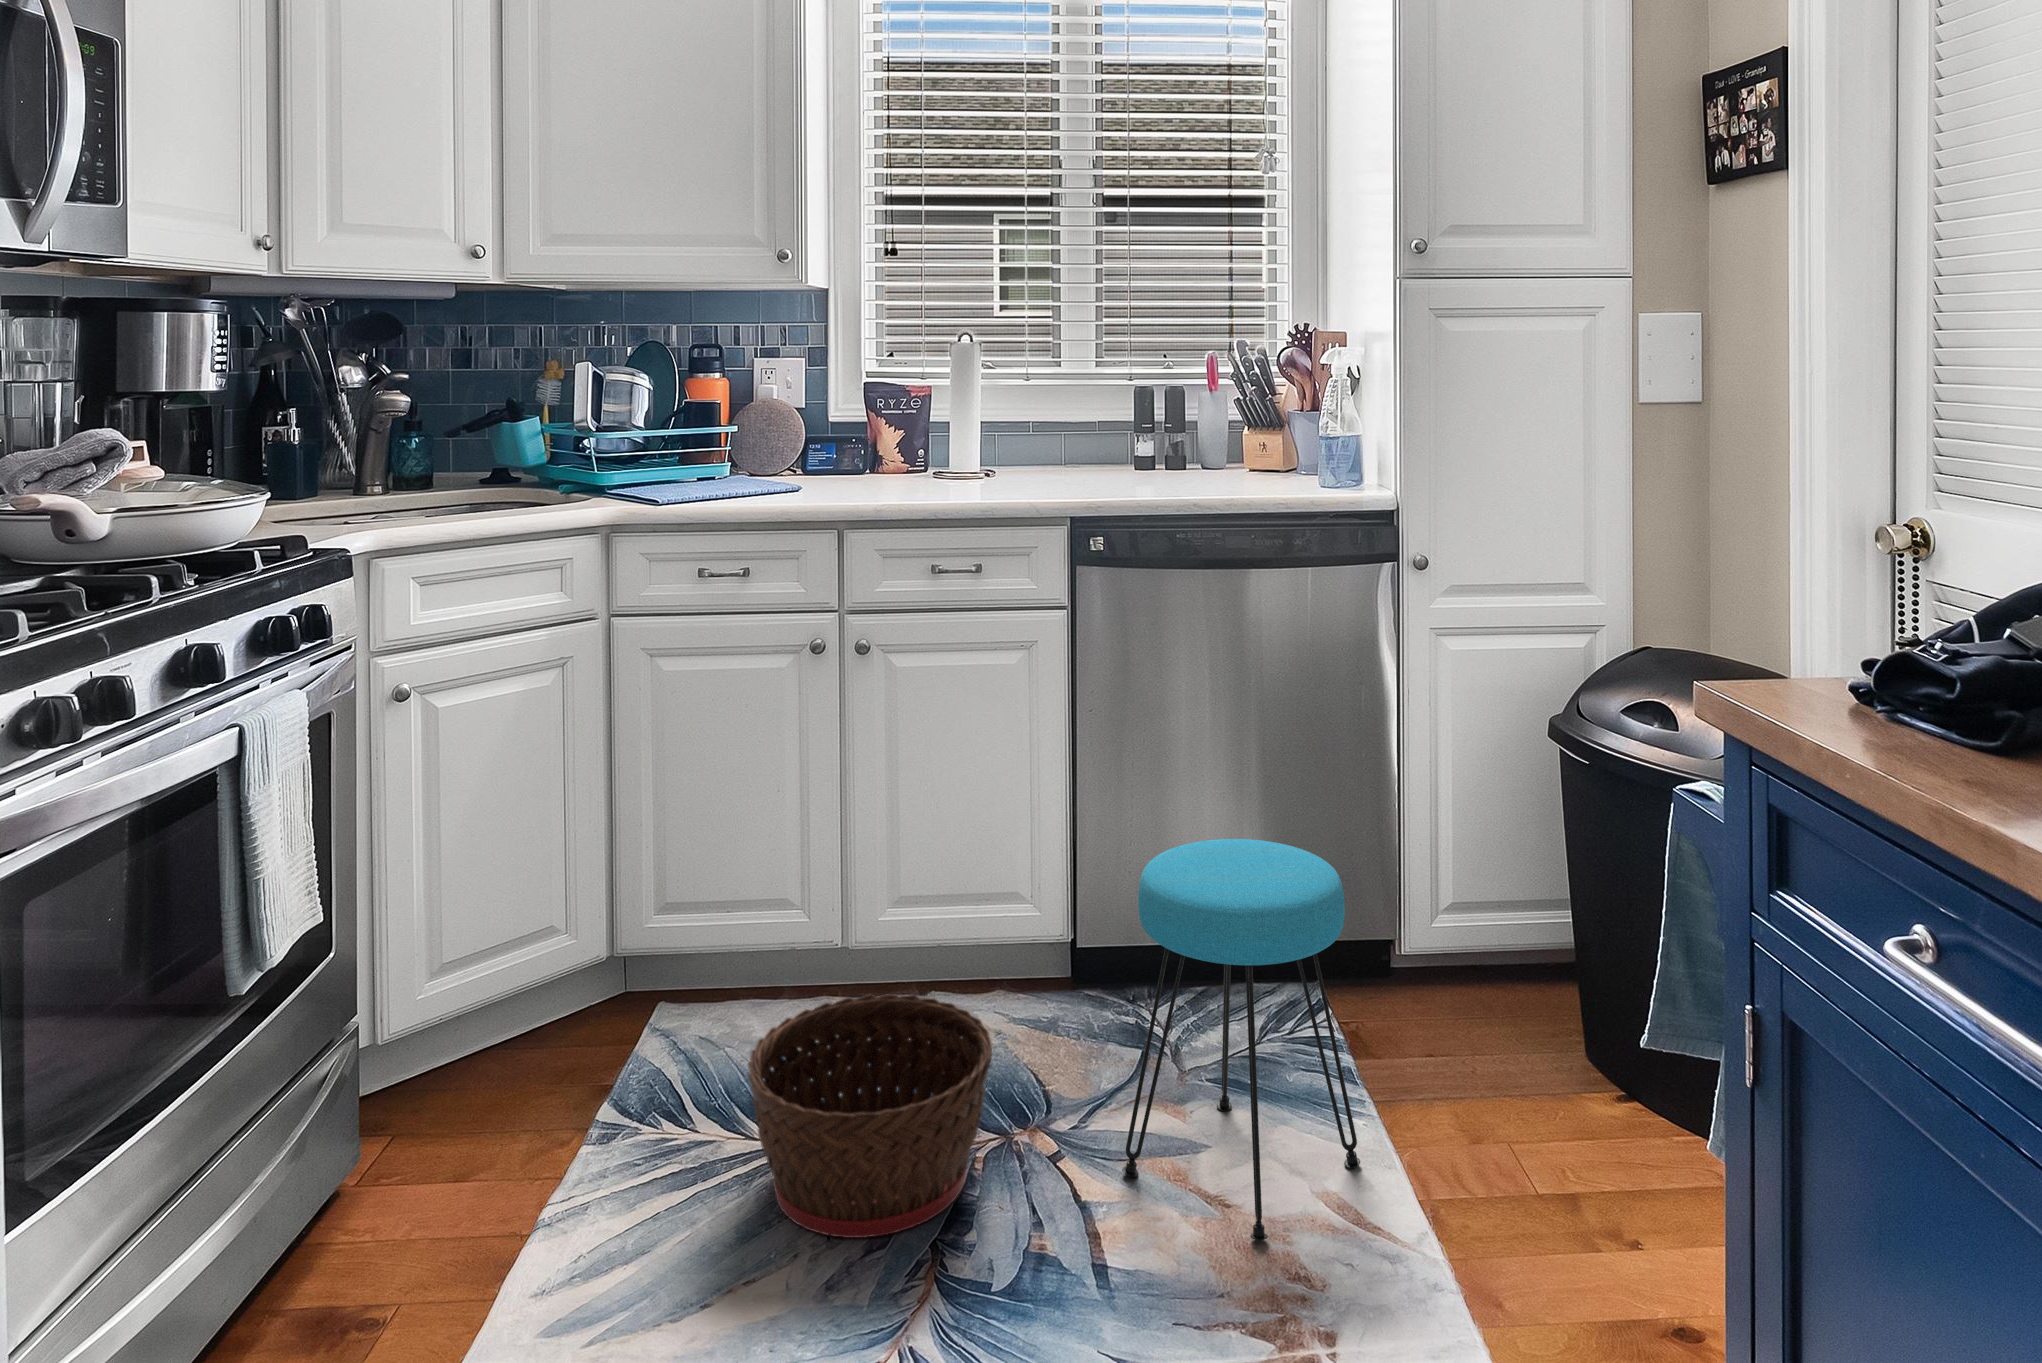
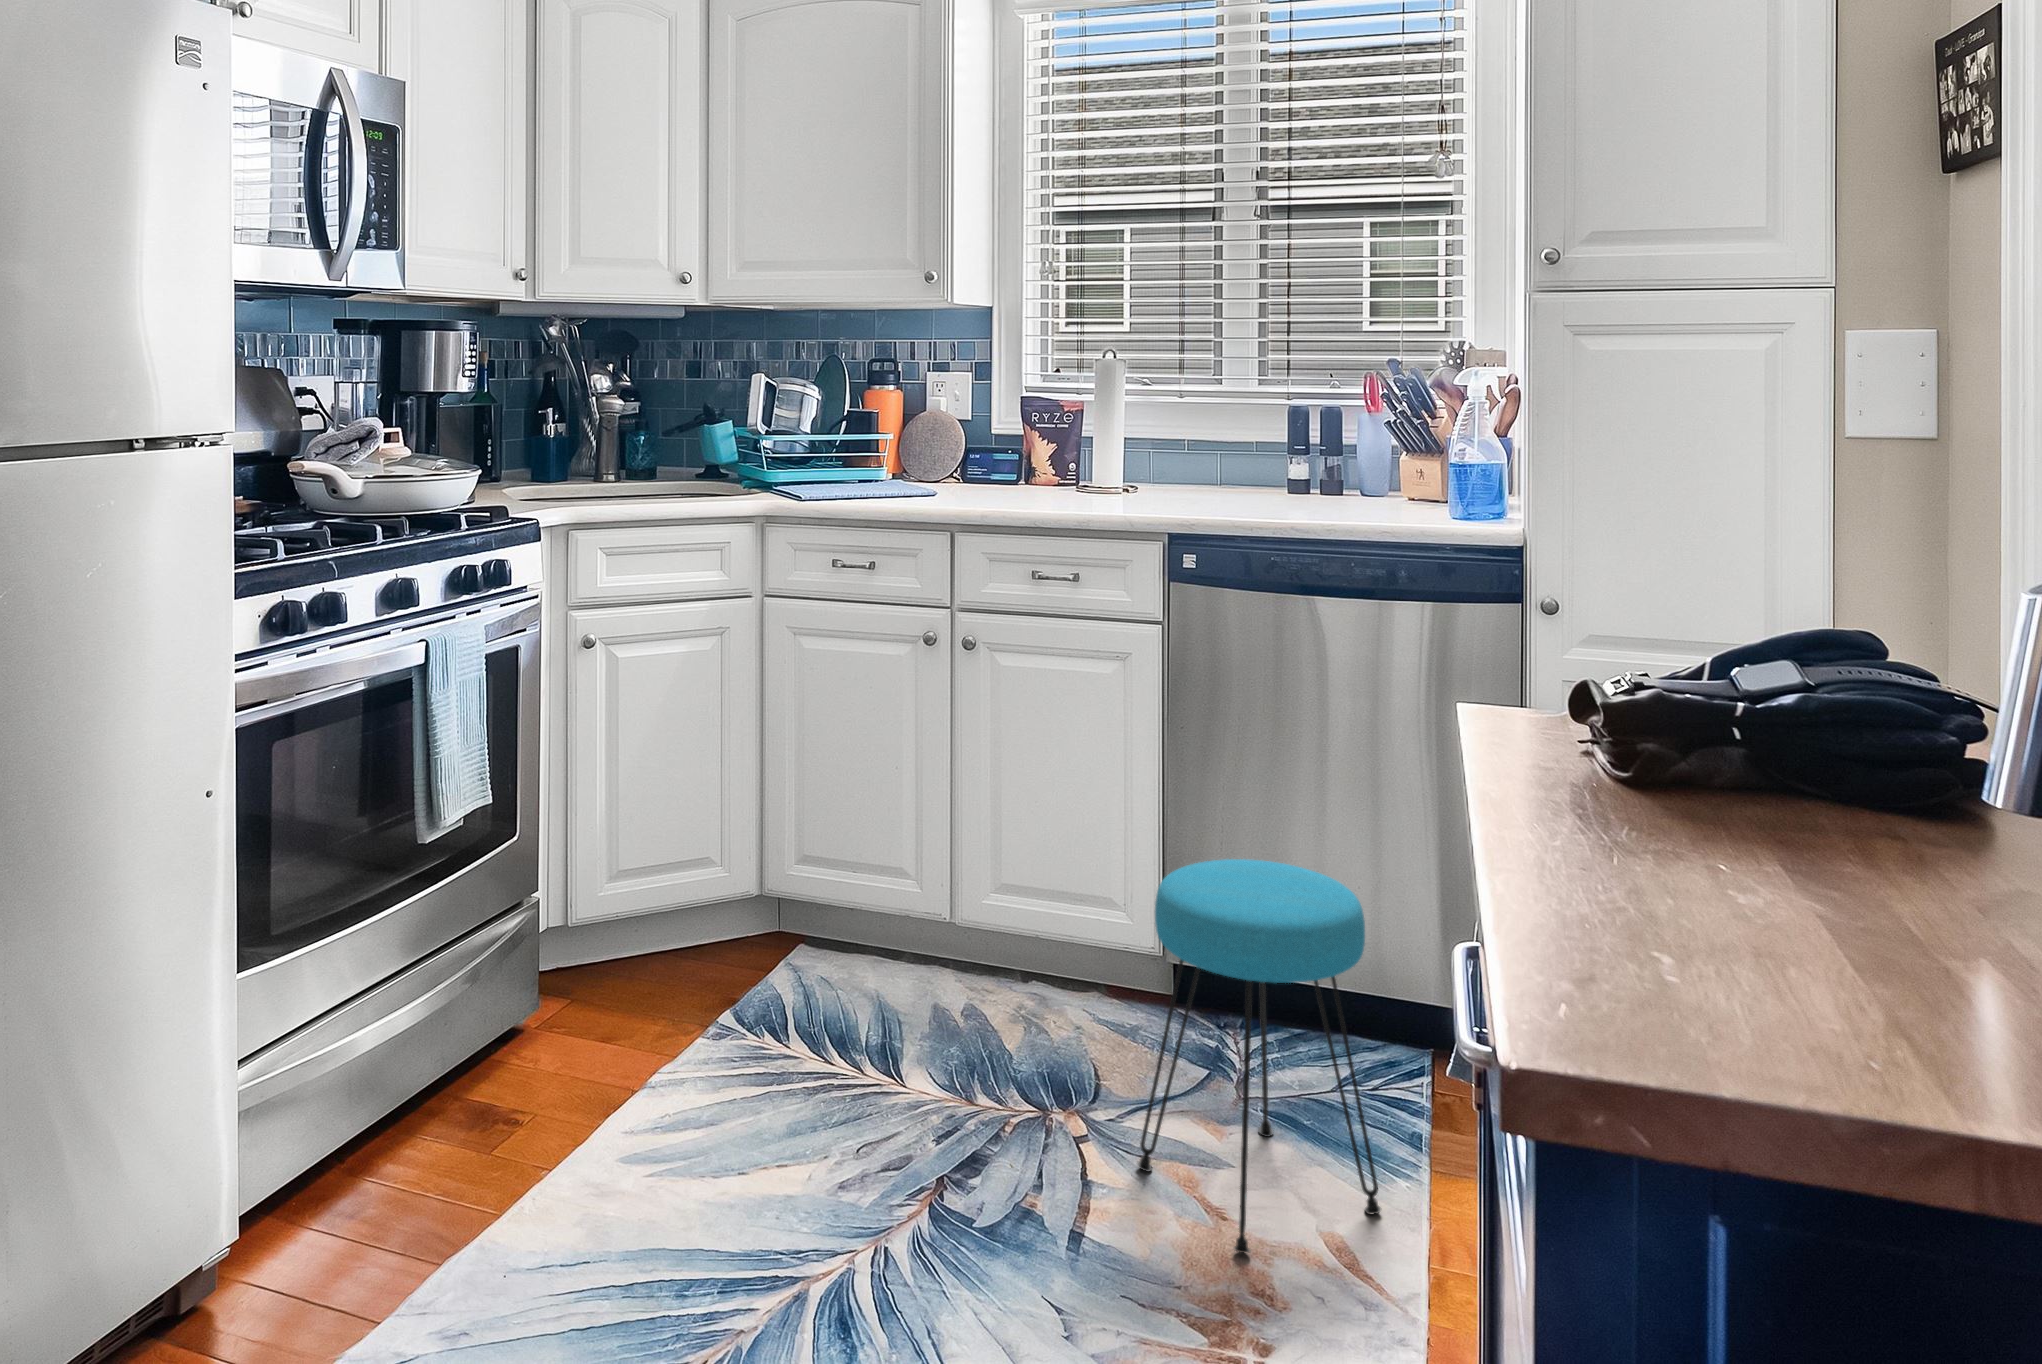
basket: present [748,994,992,1238] -> none [803,956,1023,1166]

